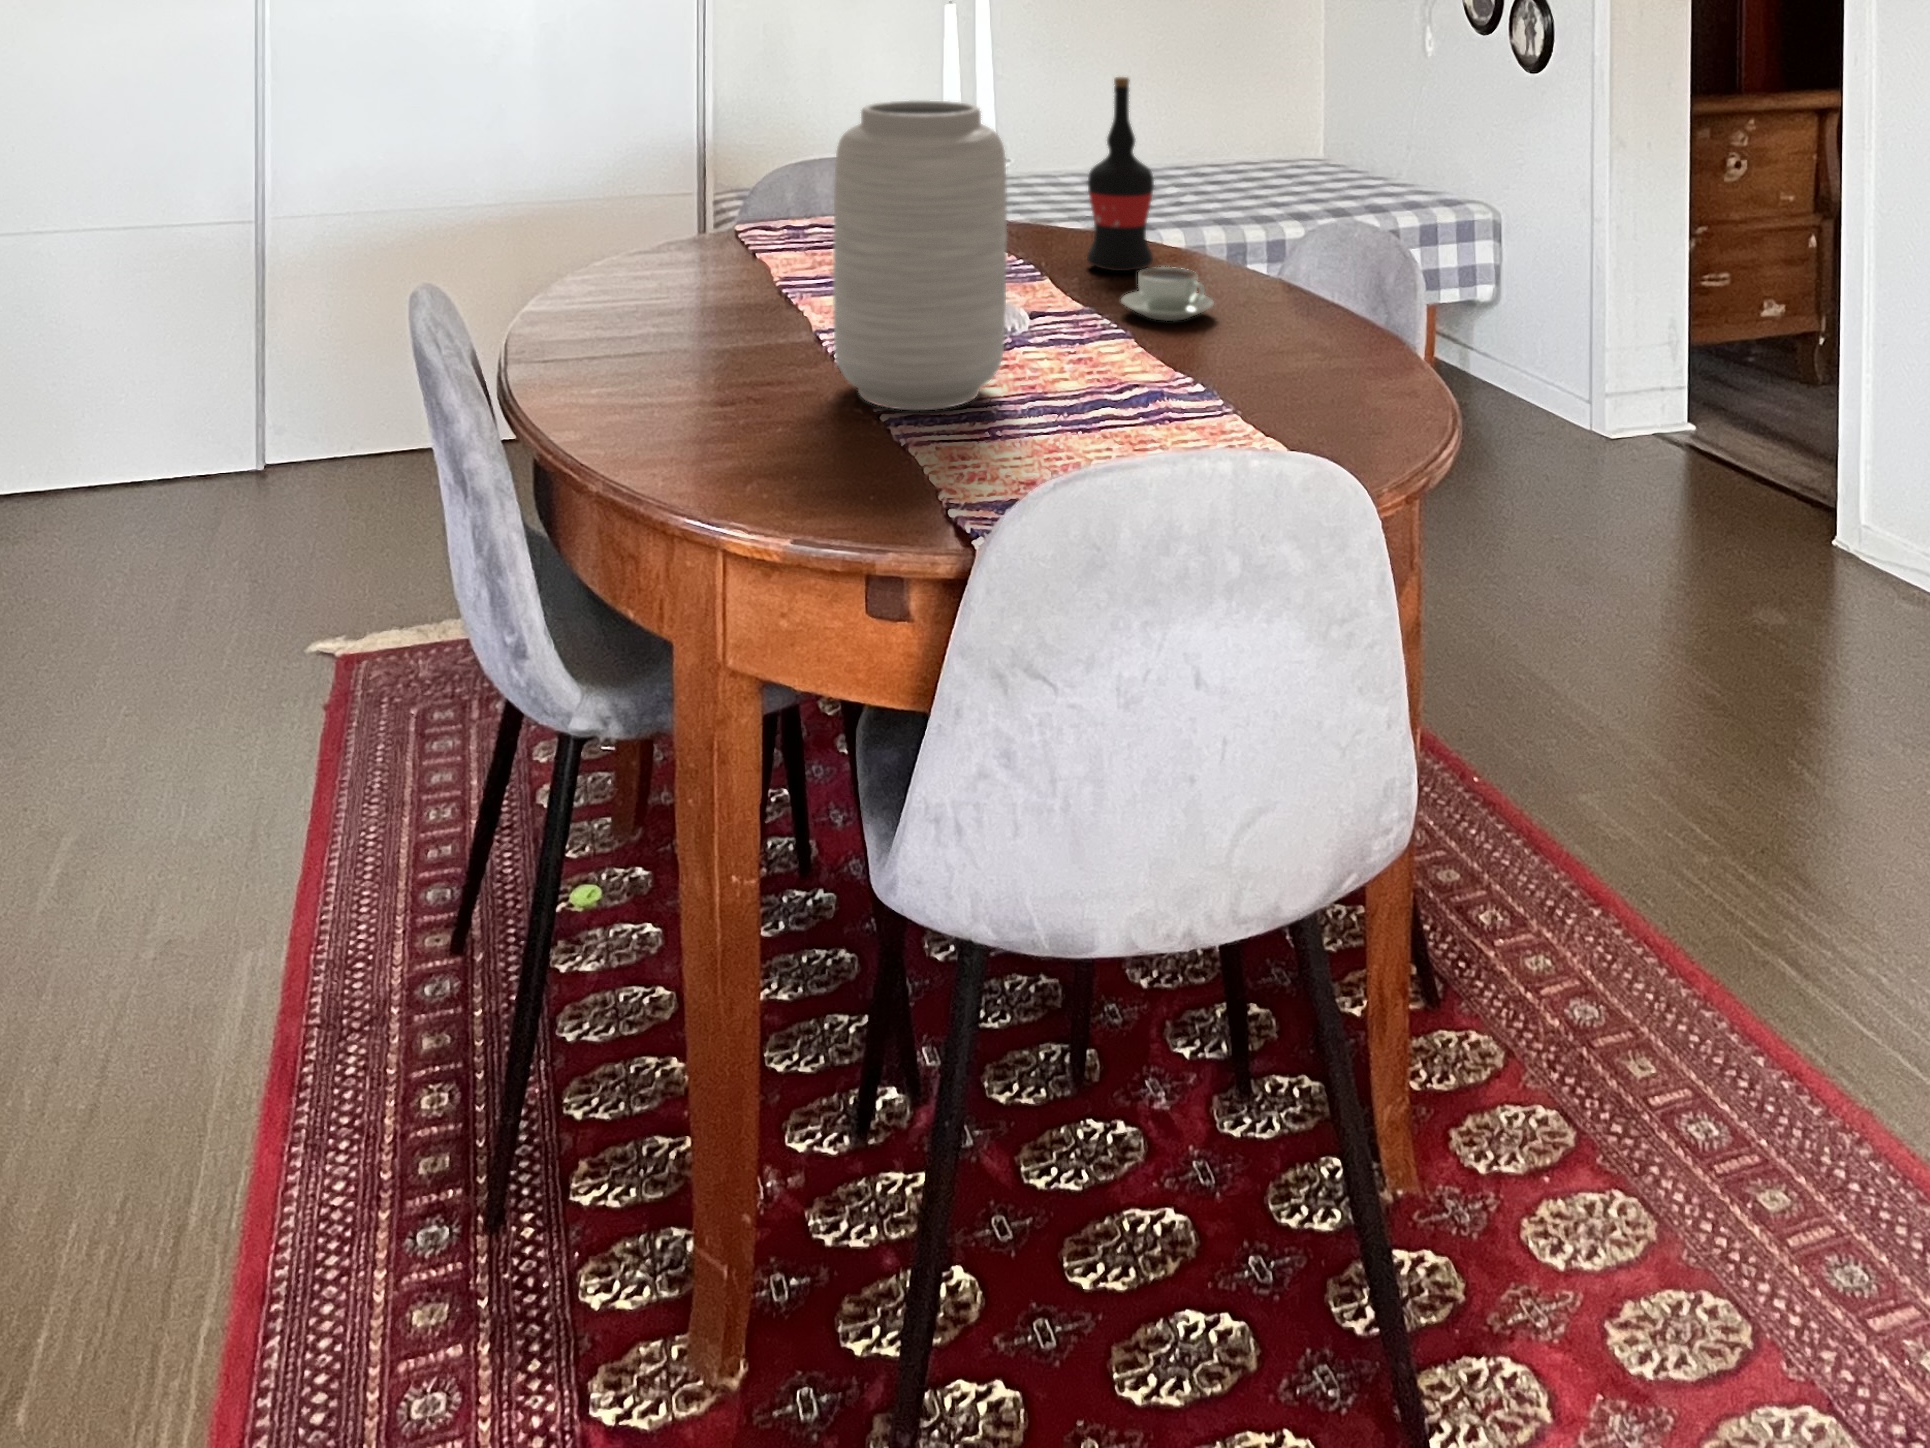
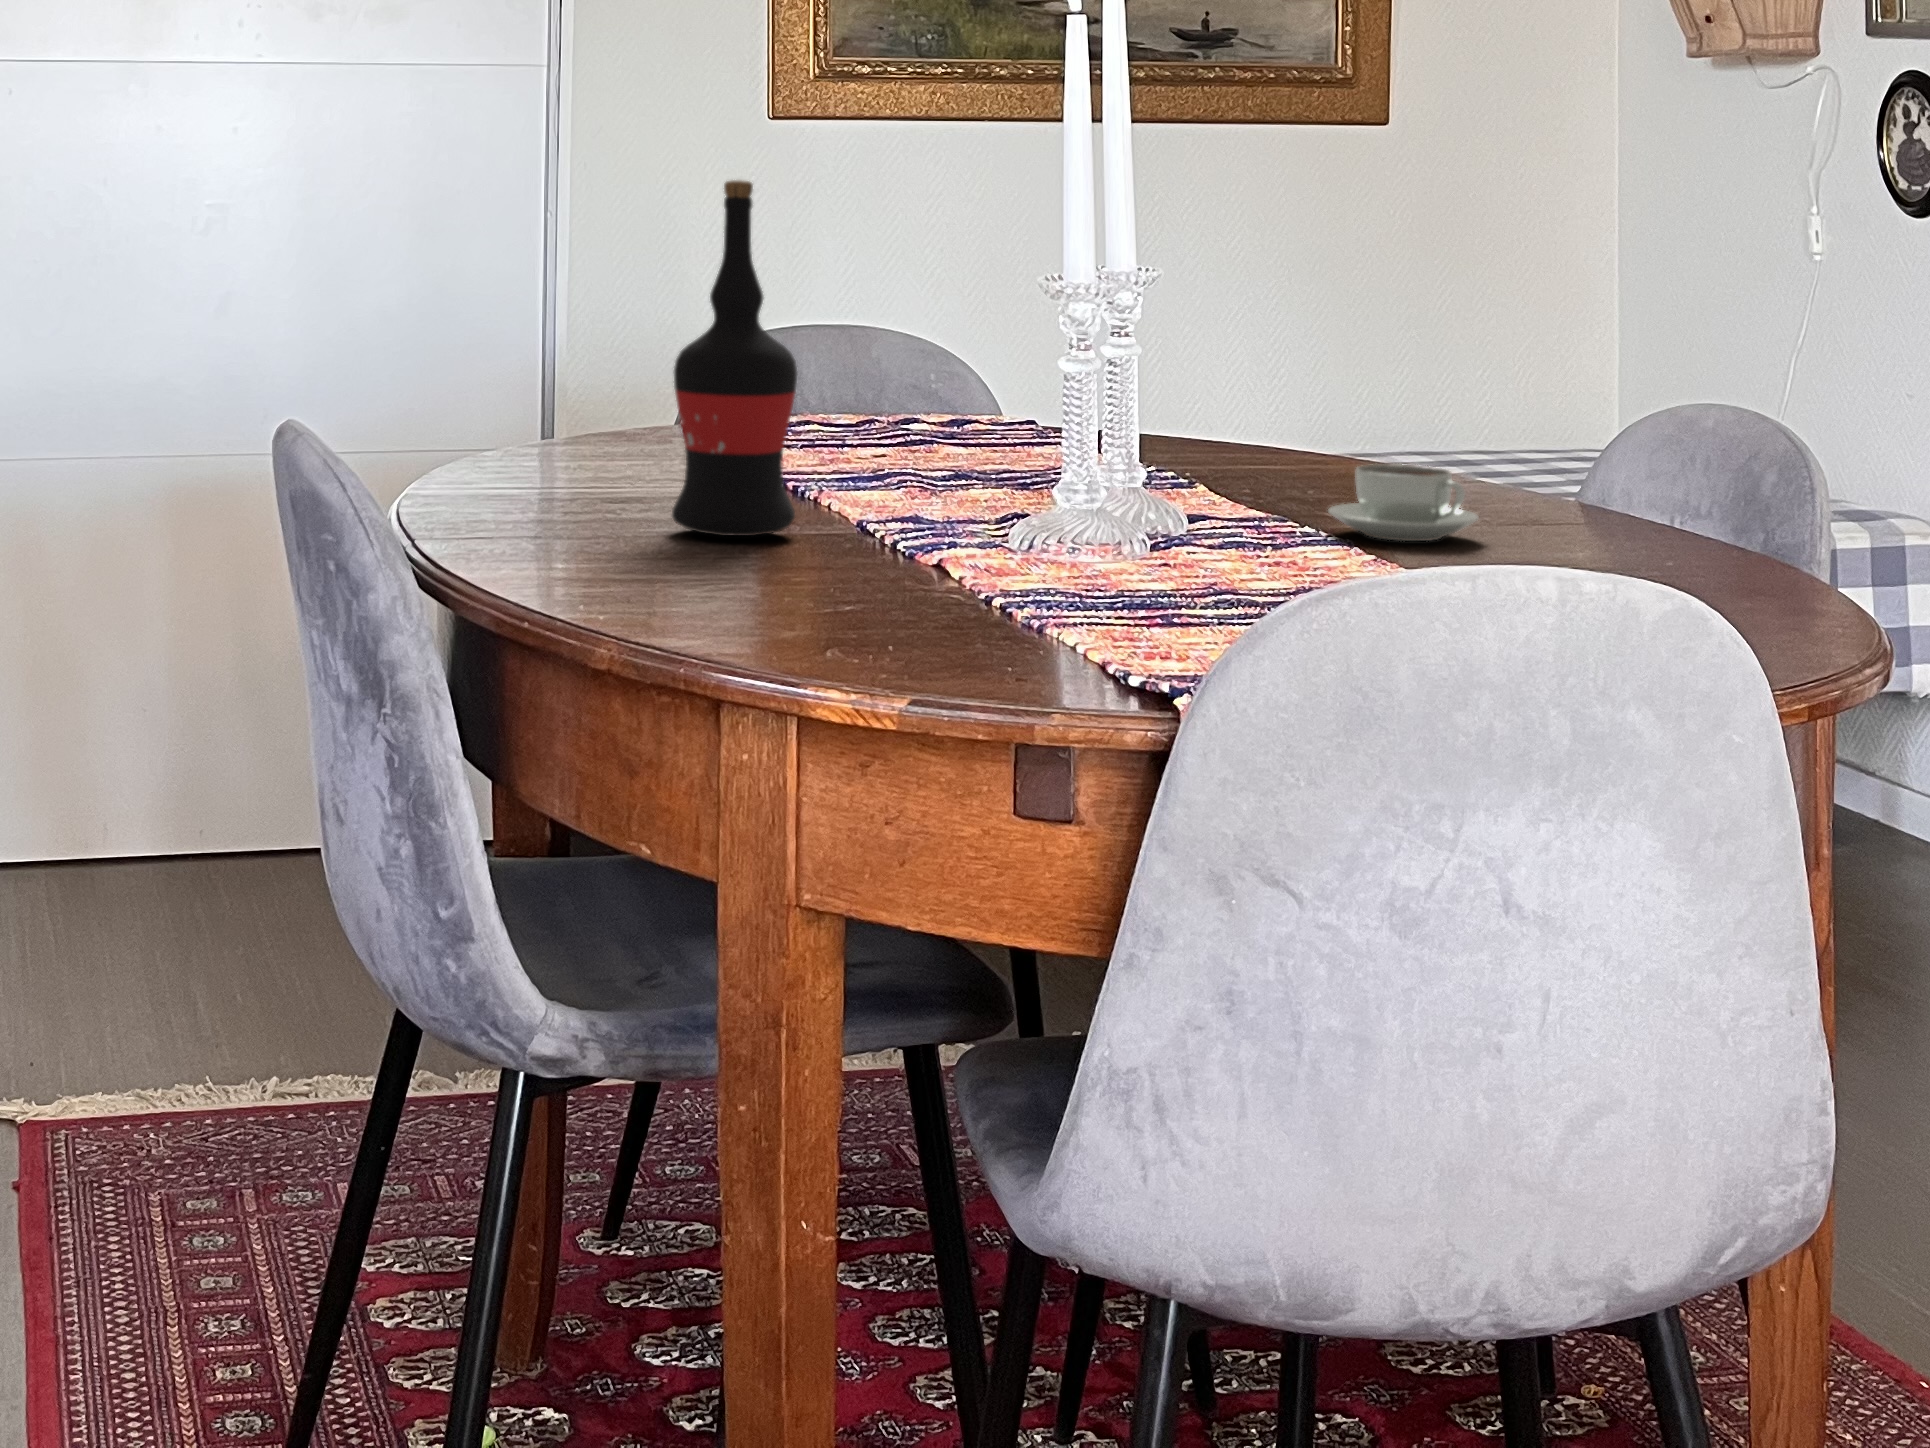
wine bottle: present [1087,77,1154,271] -> present [672,180,797,536]
vase: present [833,100,1007,410] -> none [913,154,1173,605]

